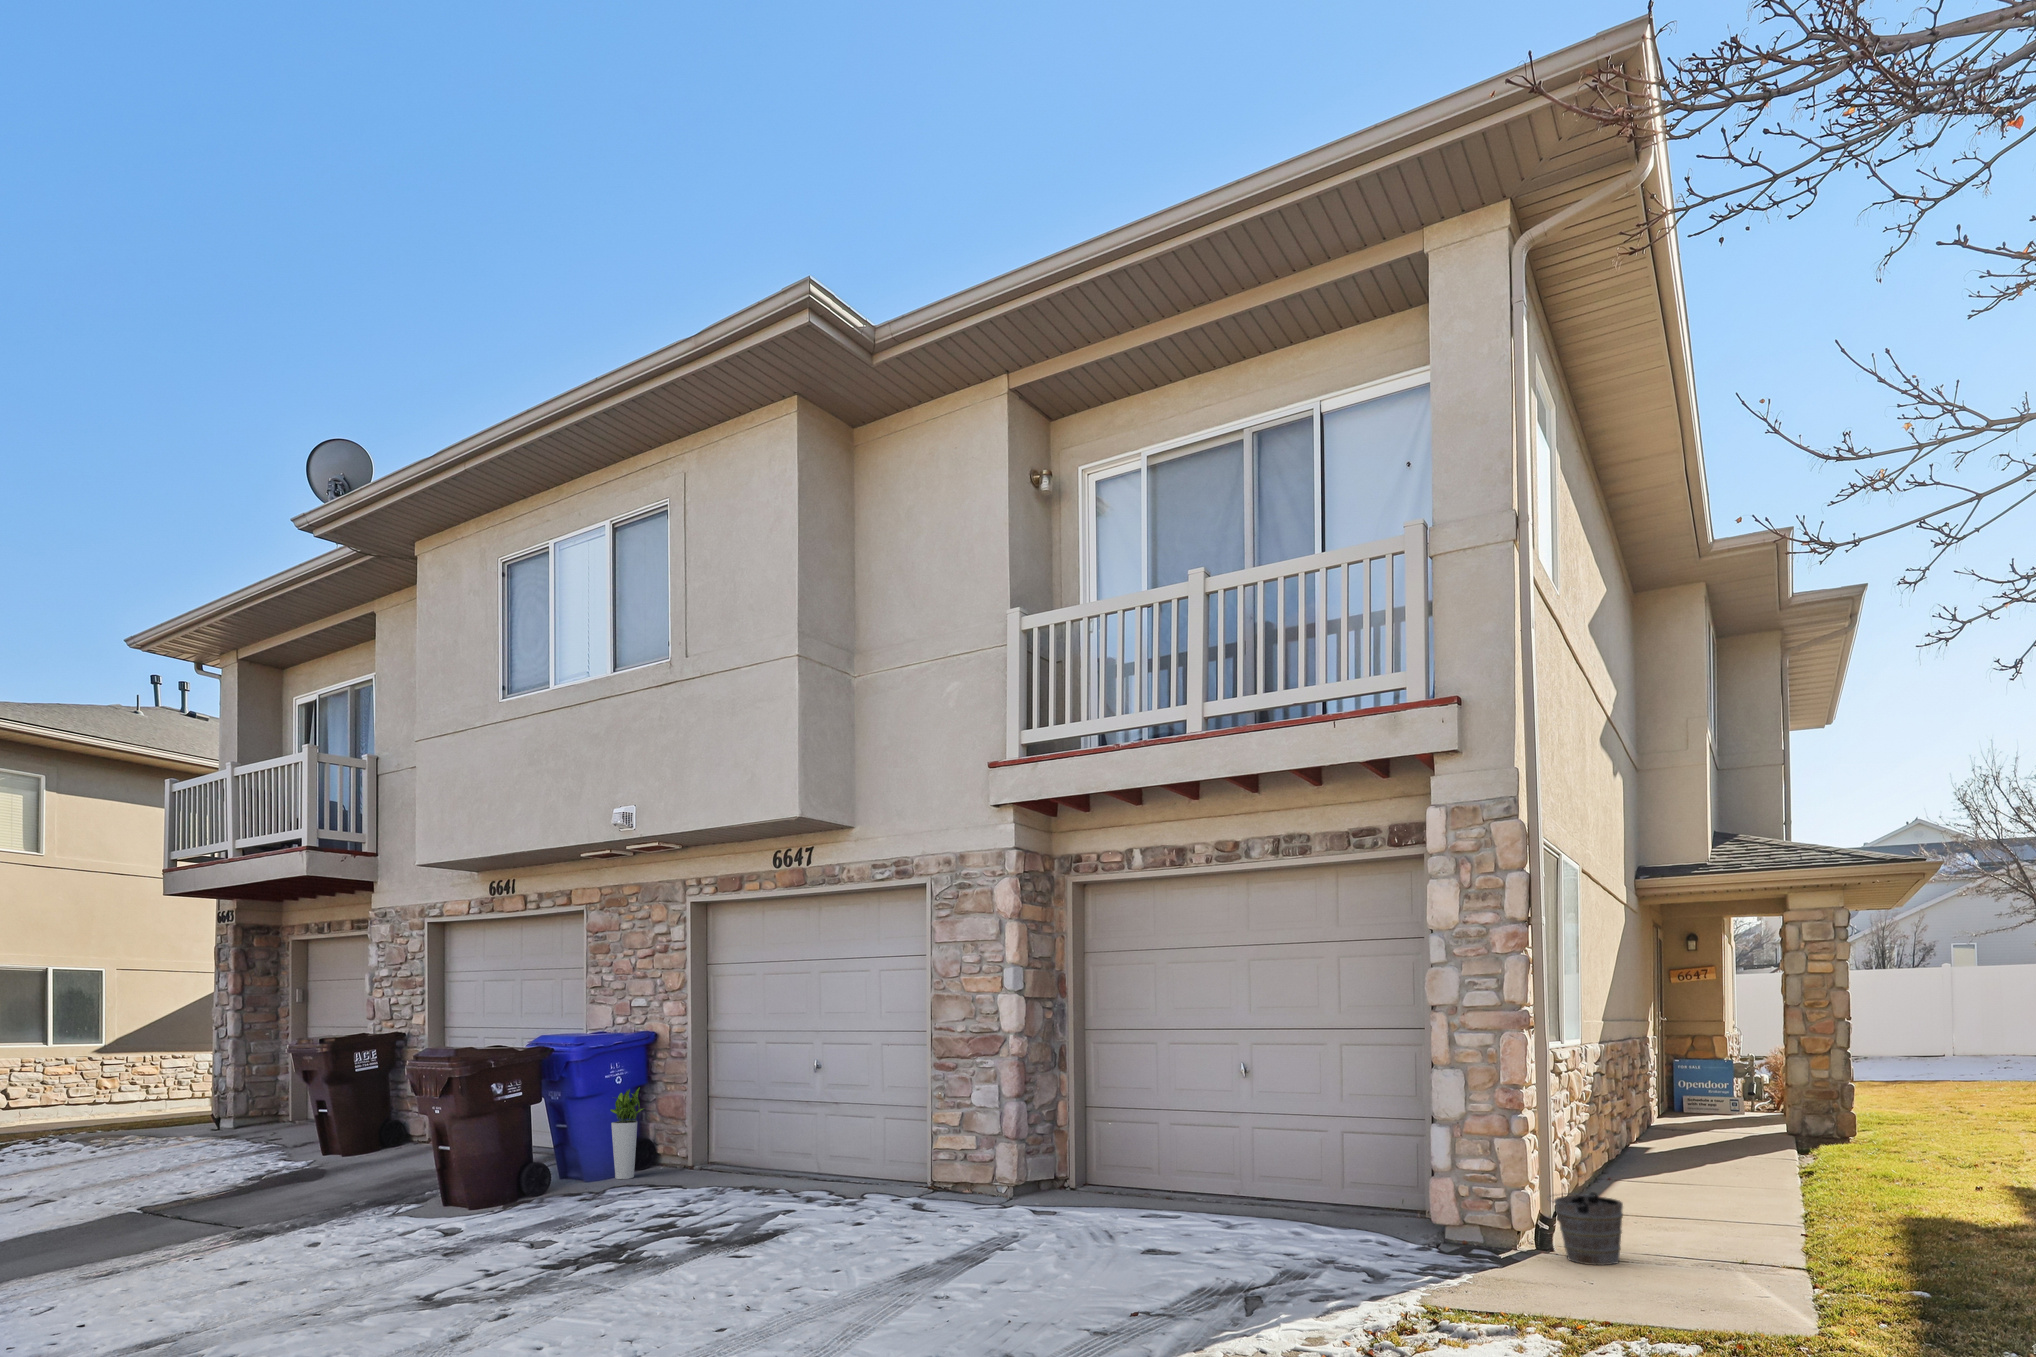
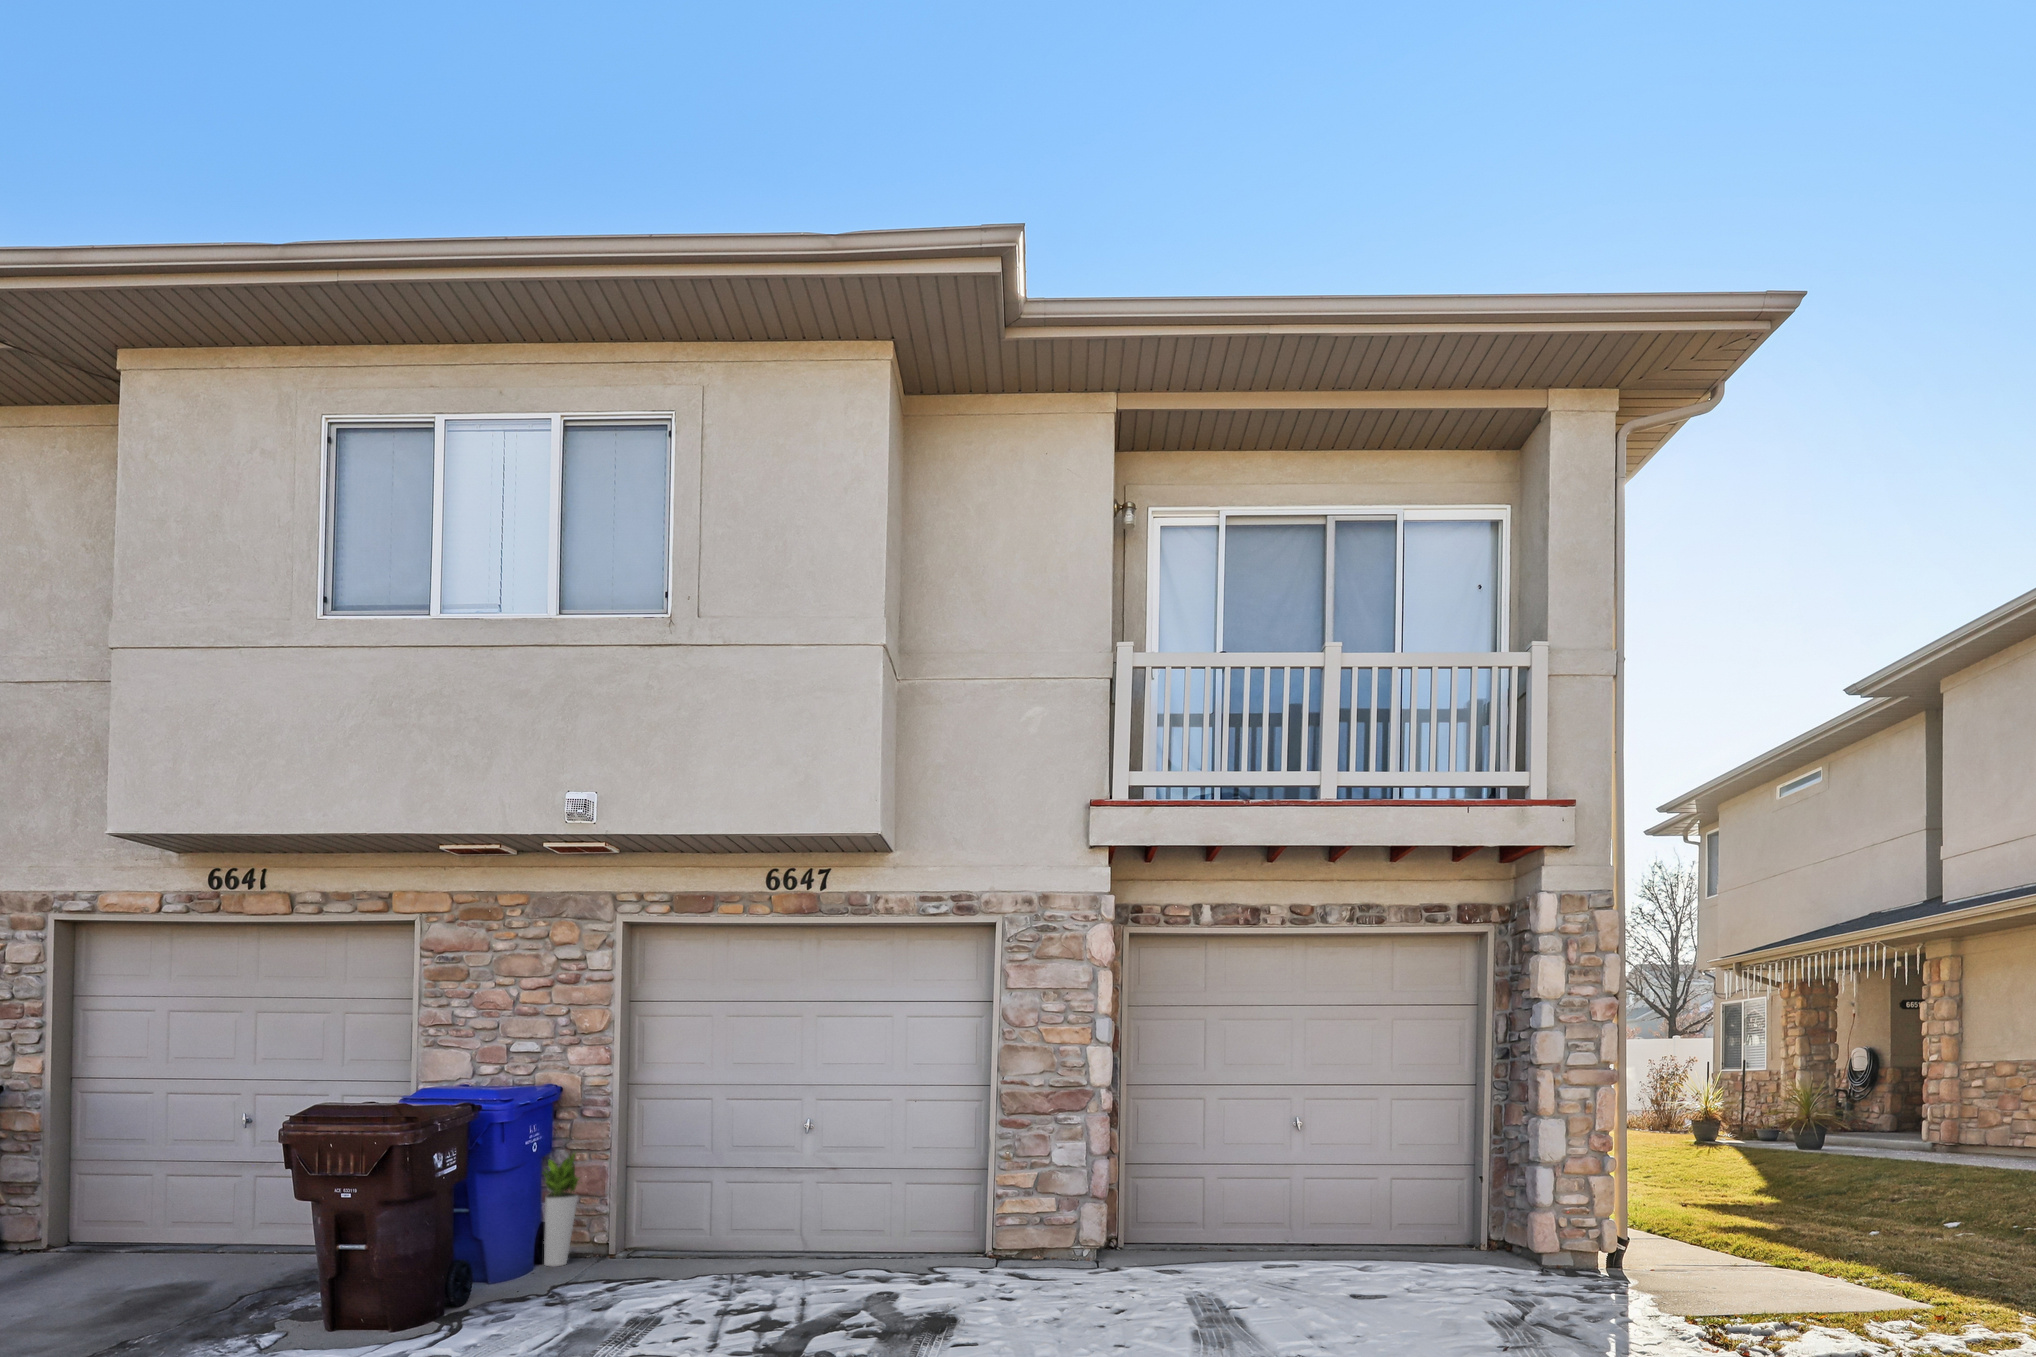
bucket: present [1549,1192,1623,1265] -> none [1611,1214,1673,1274]

